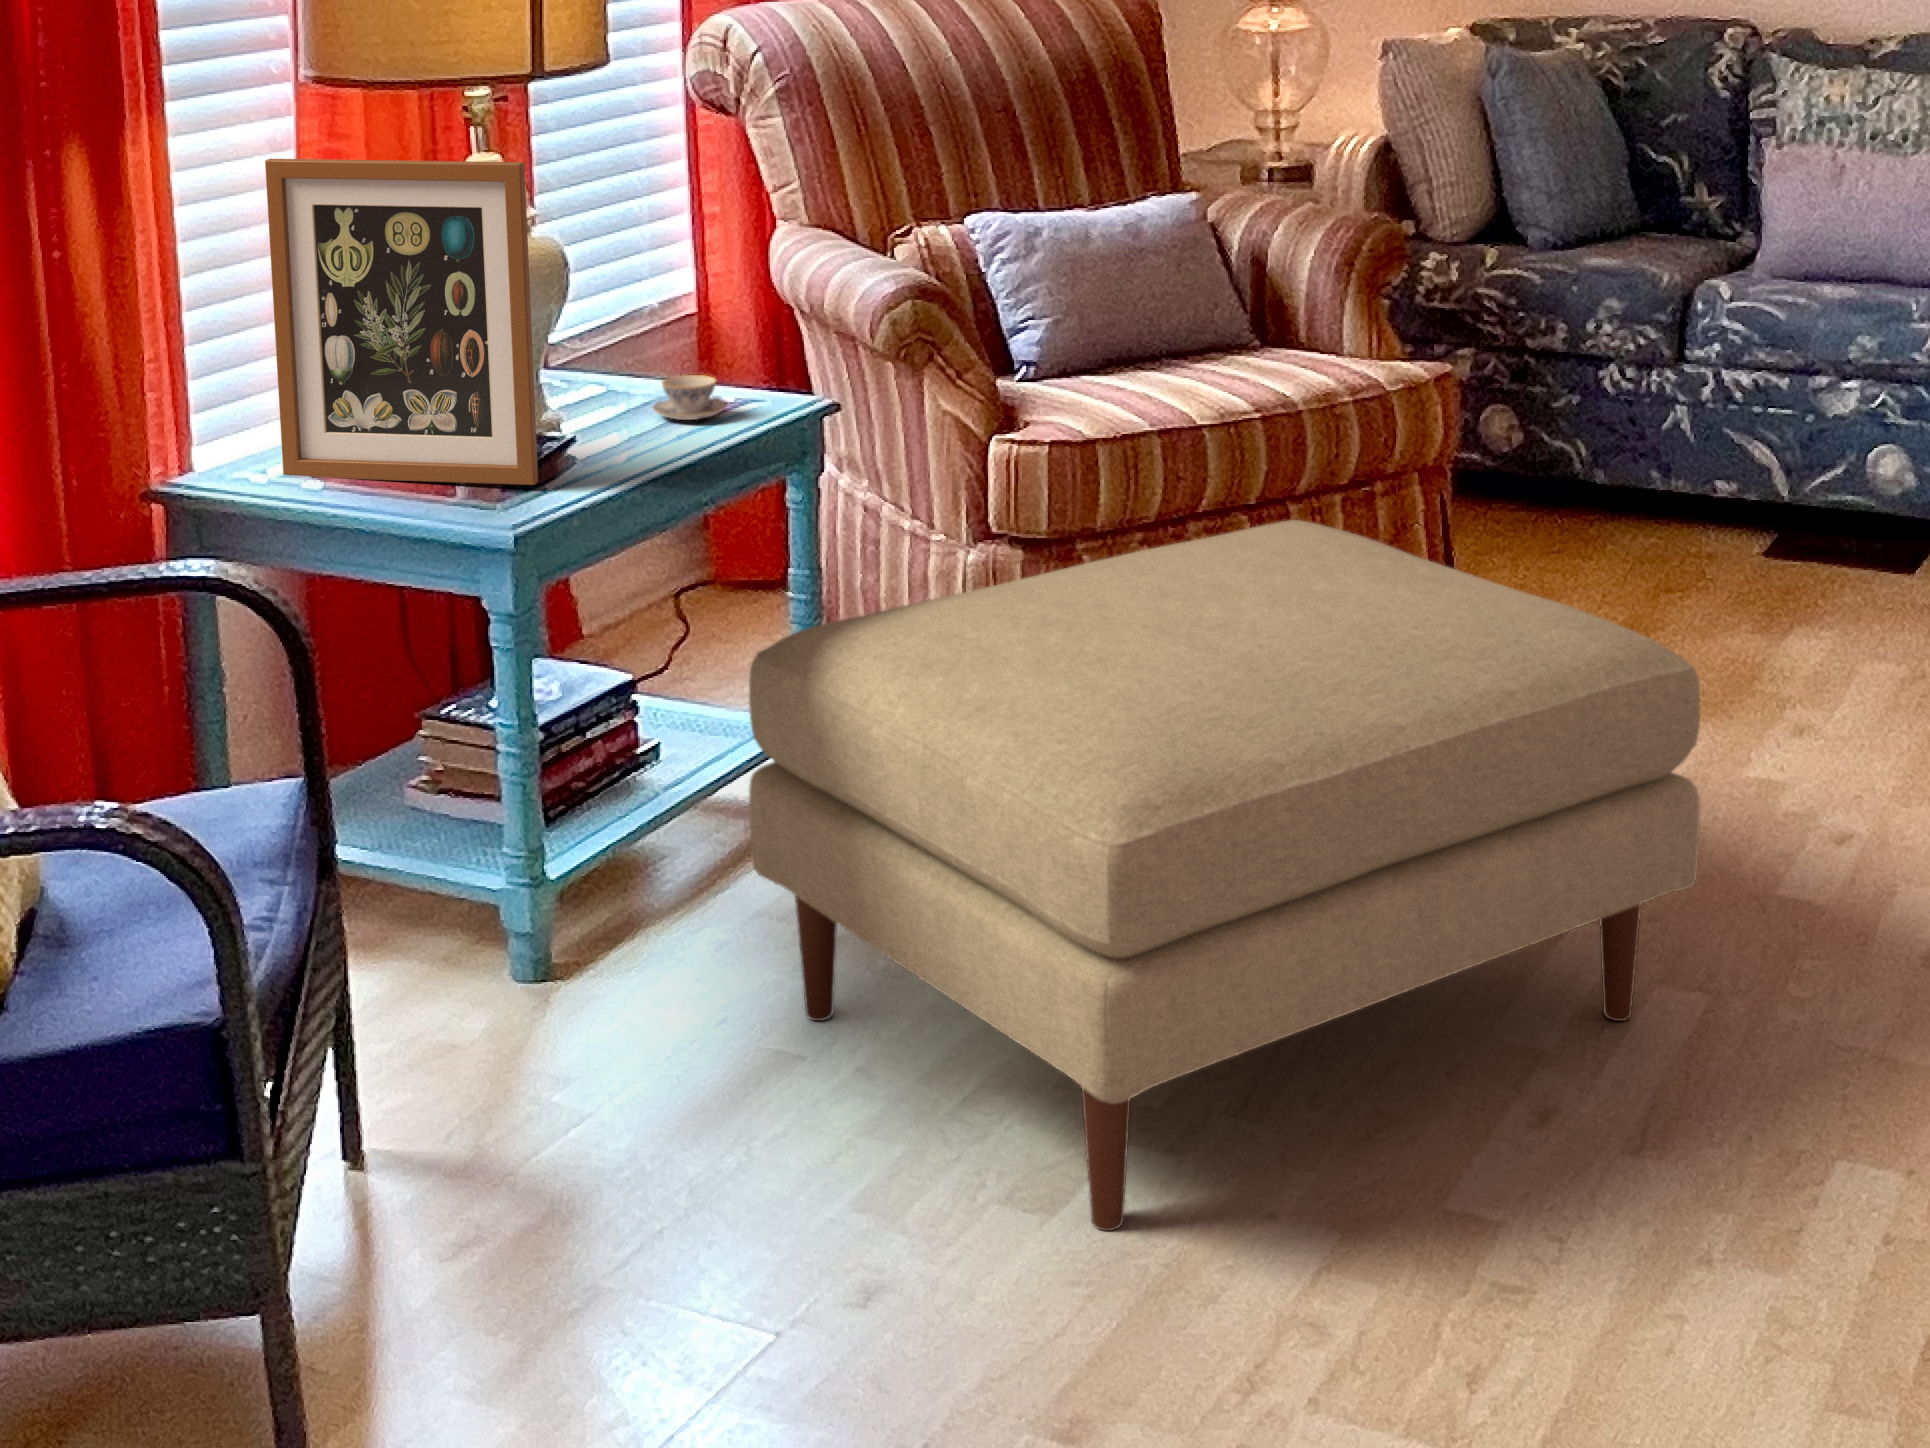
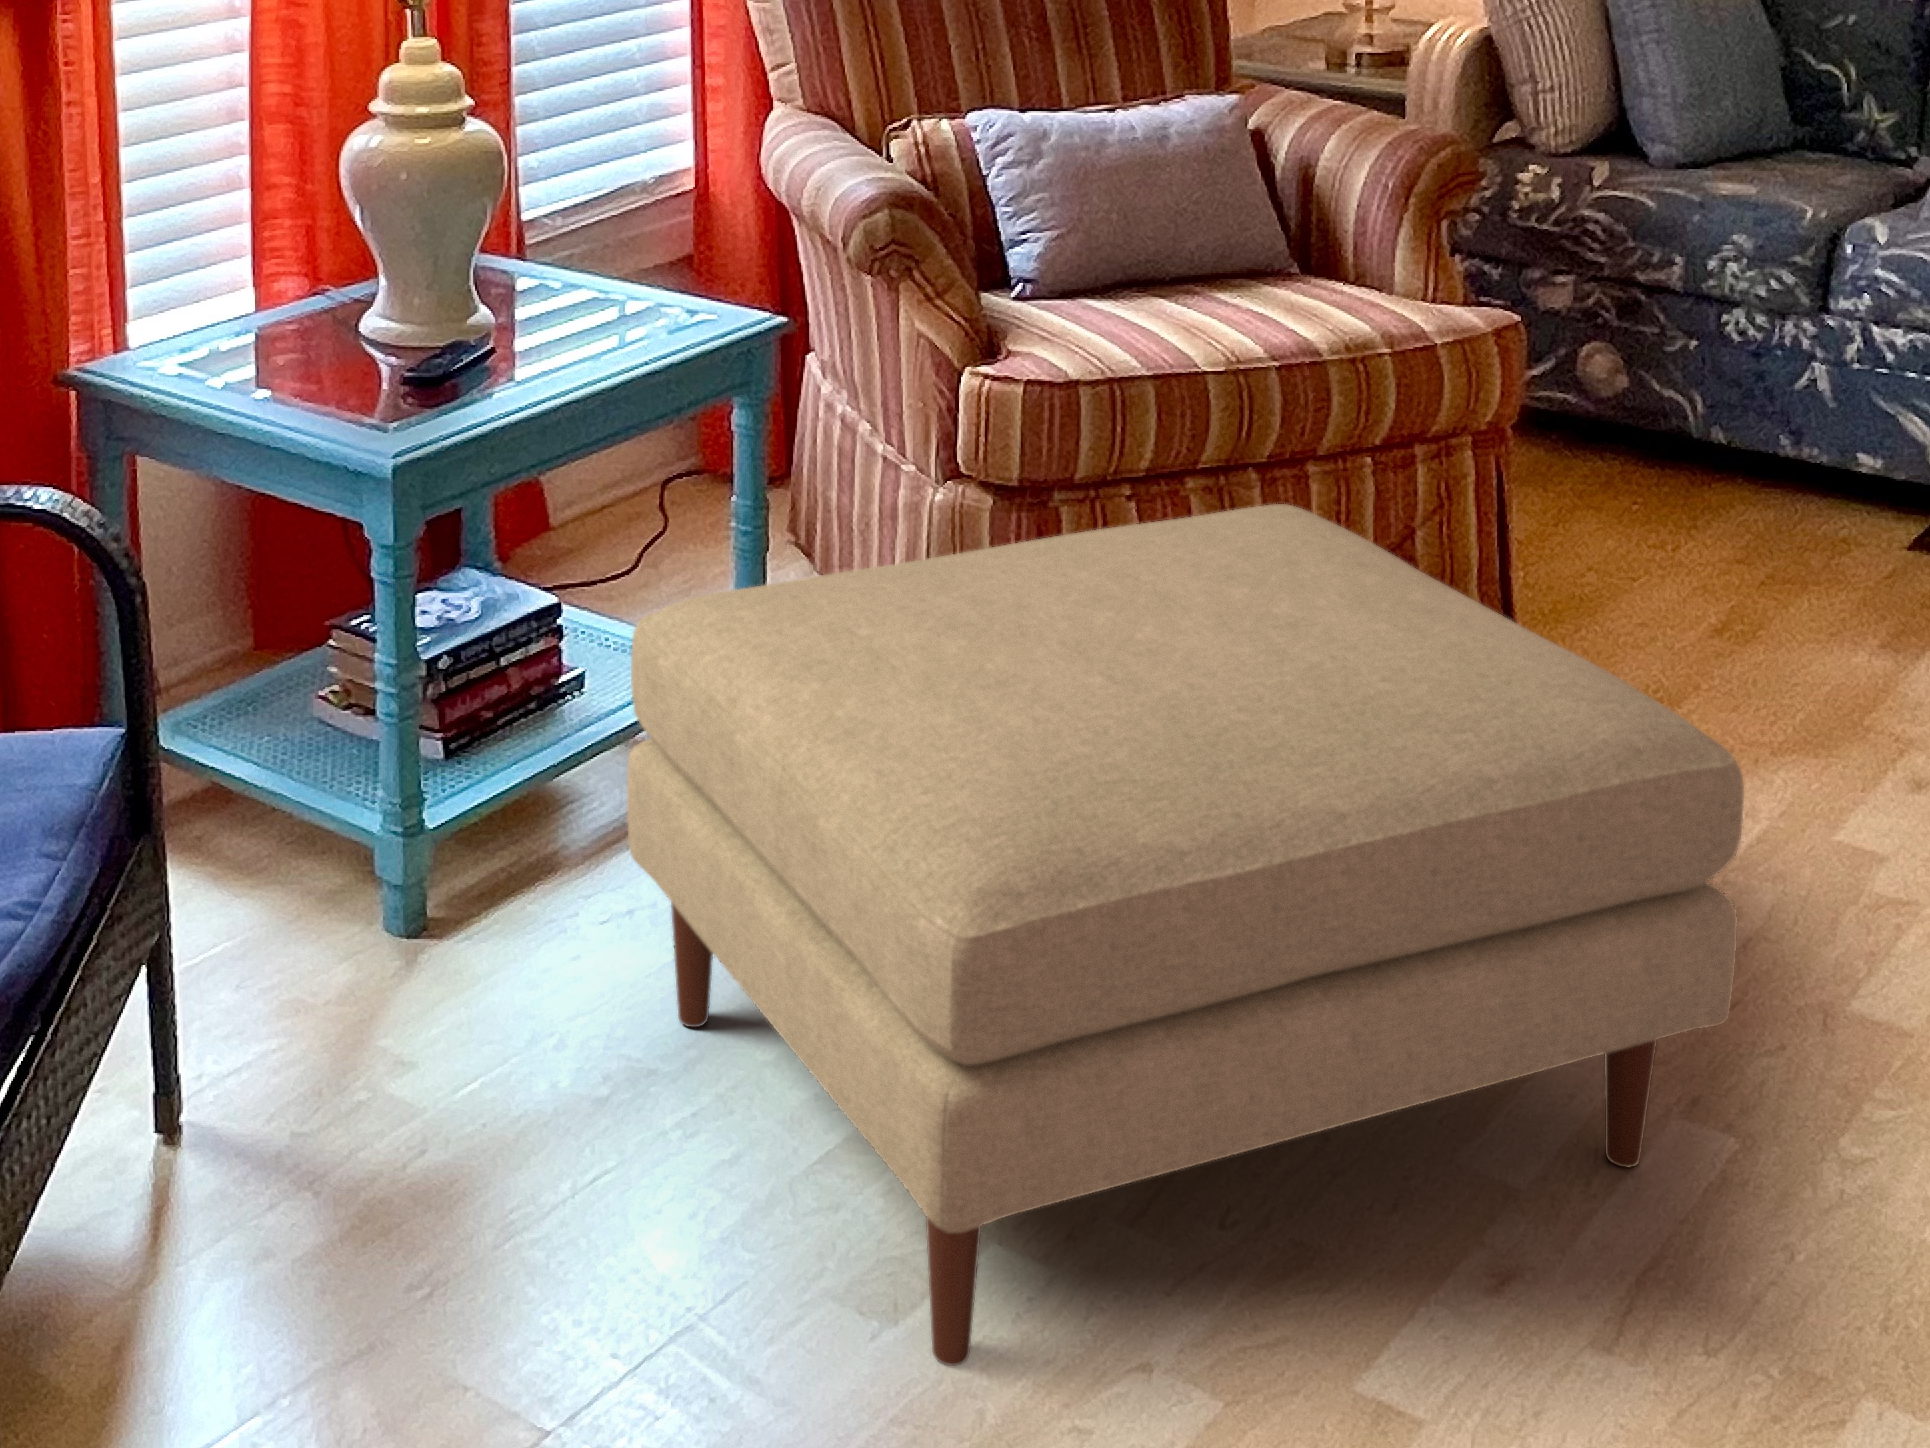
picture frame: present [265,159,538,485] -> none [181,40,440,404]
teacup: present [653,375,727,420] -> none [593,280,673,330]

